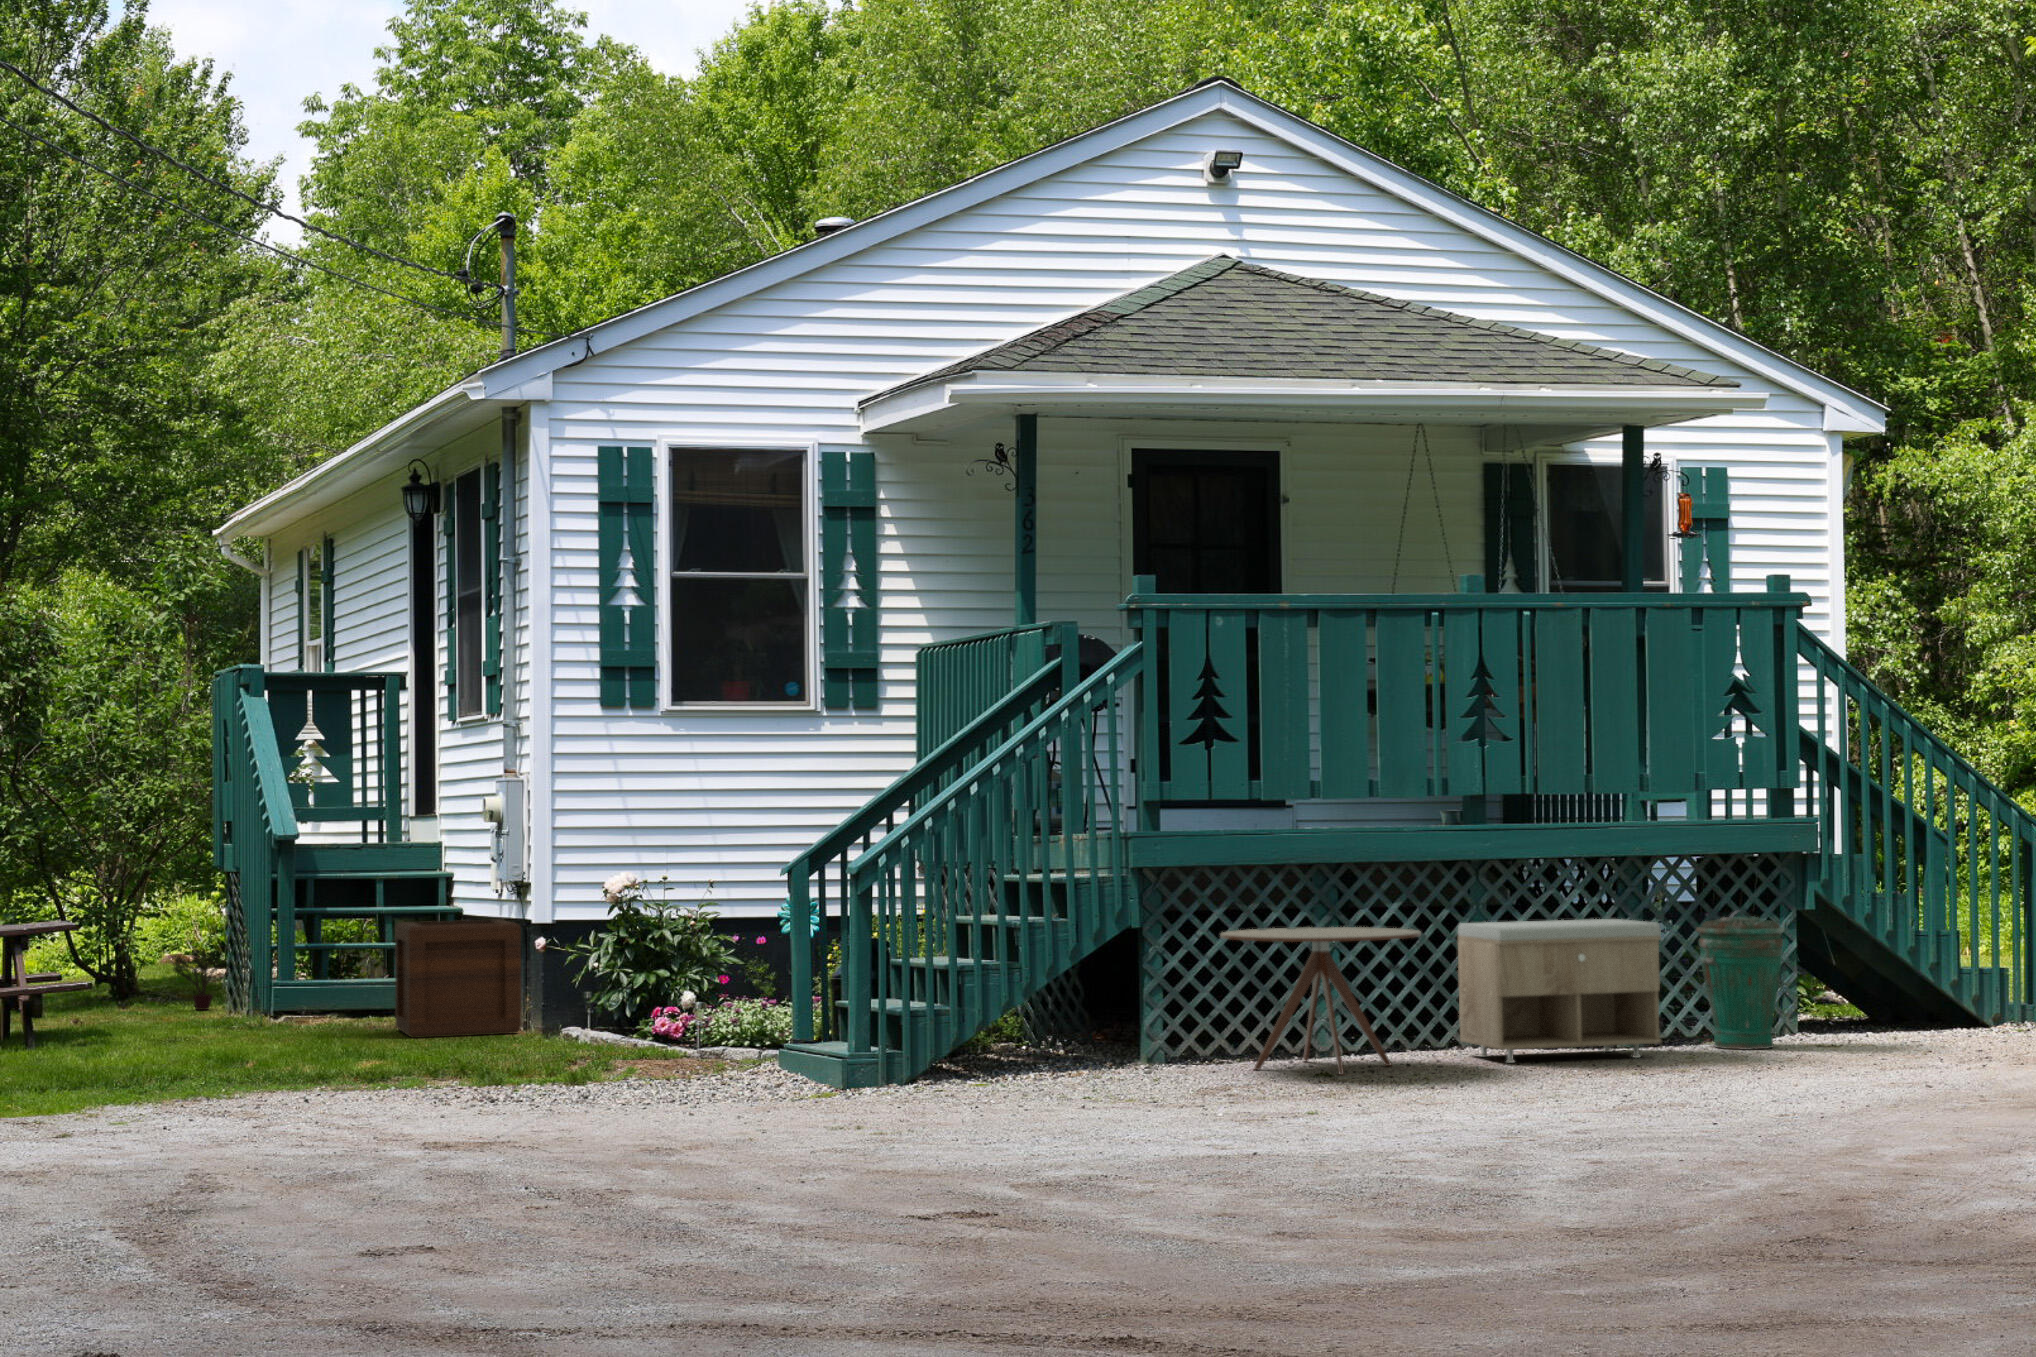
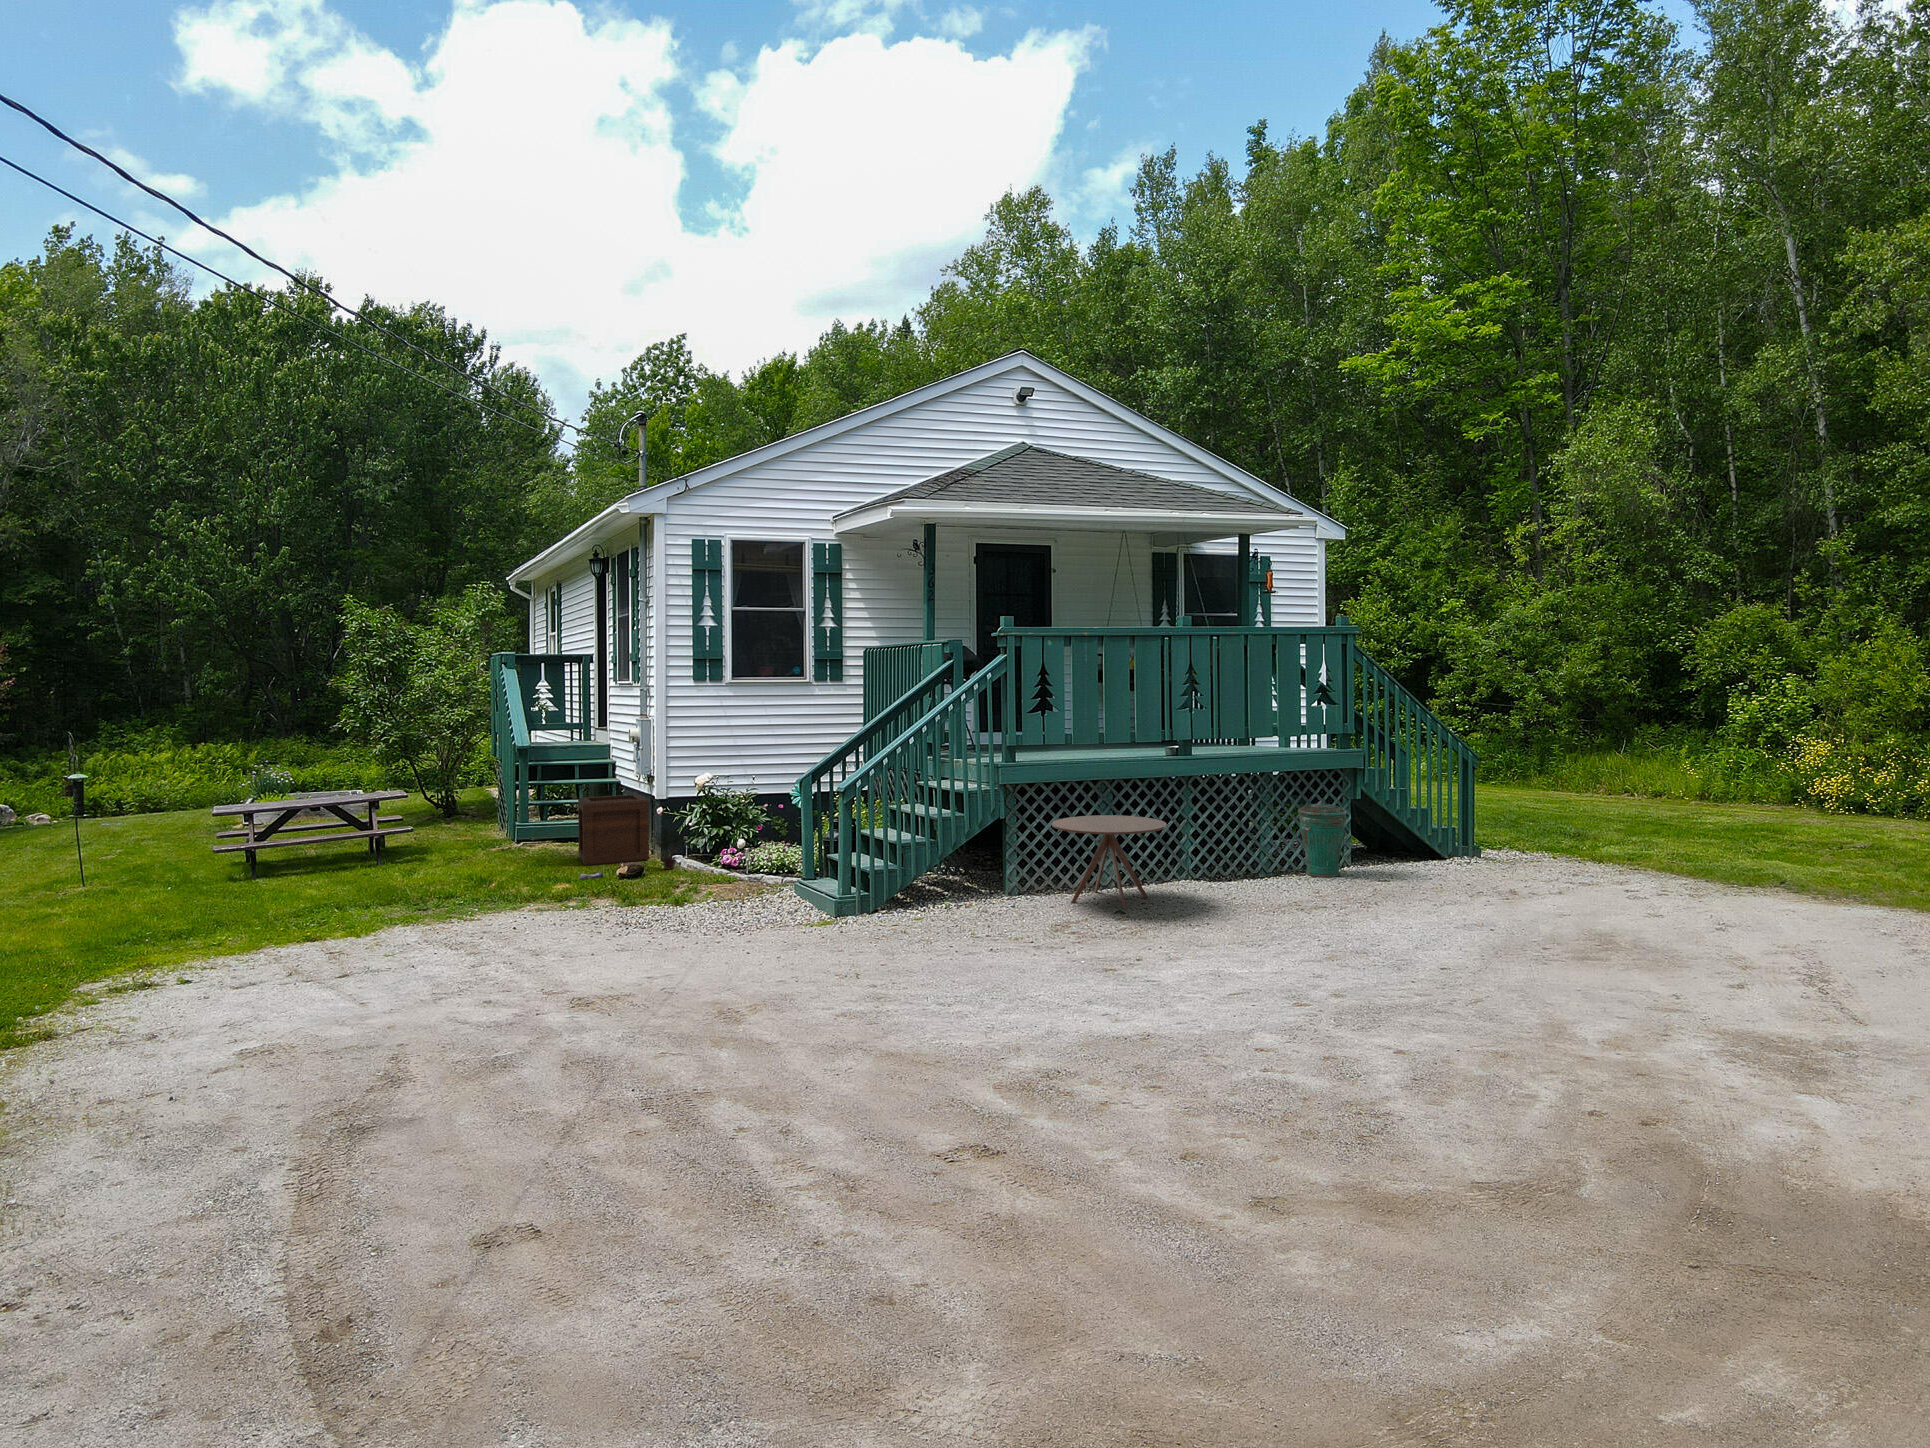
storage bench: present [1458,919,1661,1063] -> none [1177,807,1291,893]
potted plant: present [173,947,227,1010] -> present [651,829,687,870]

